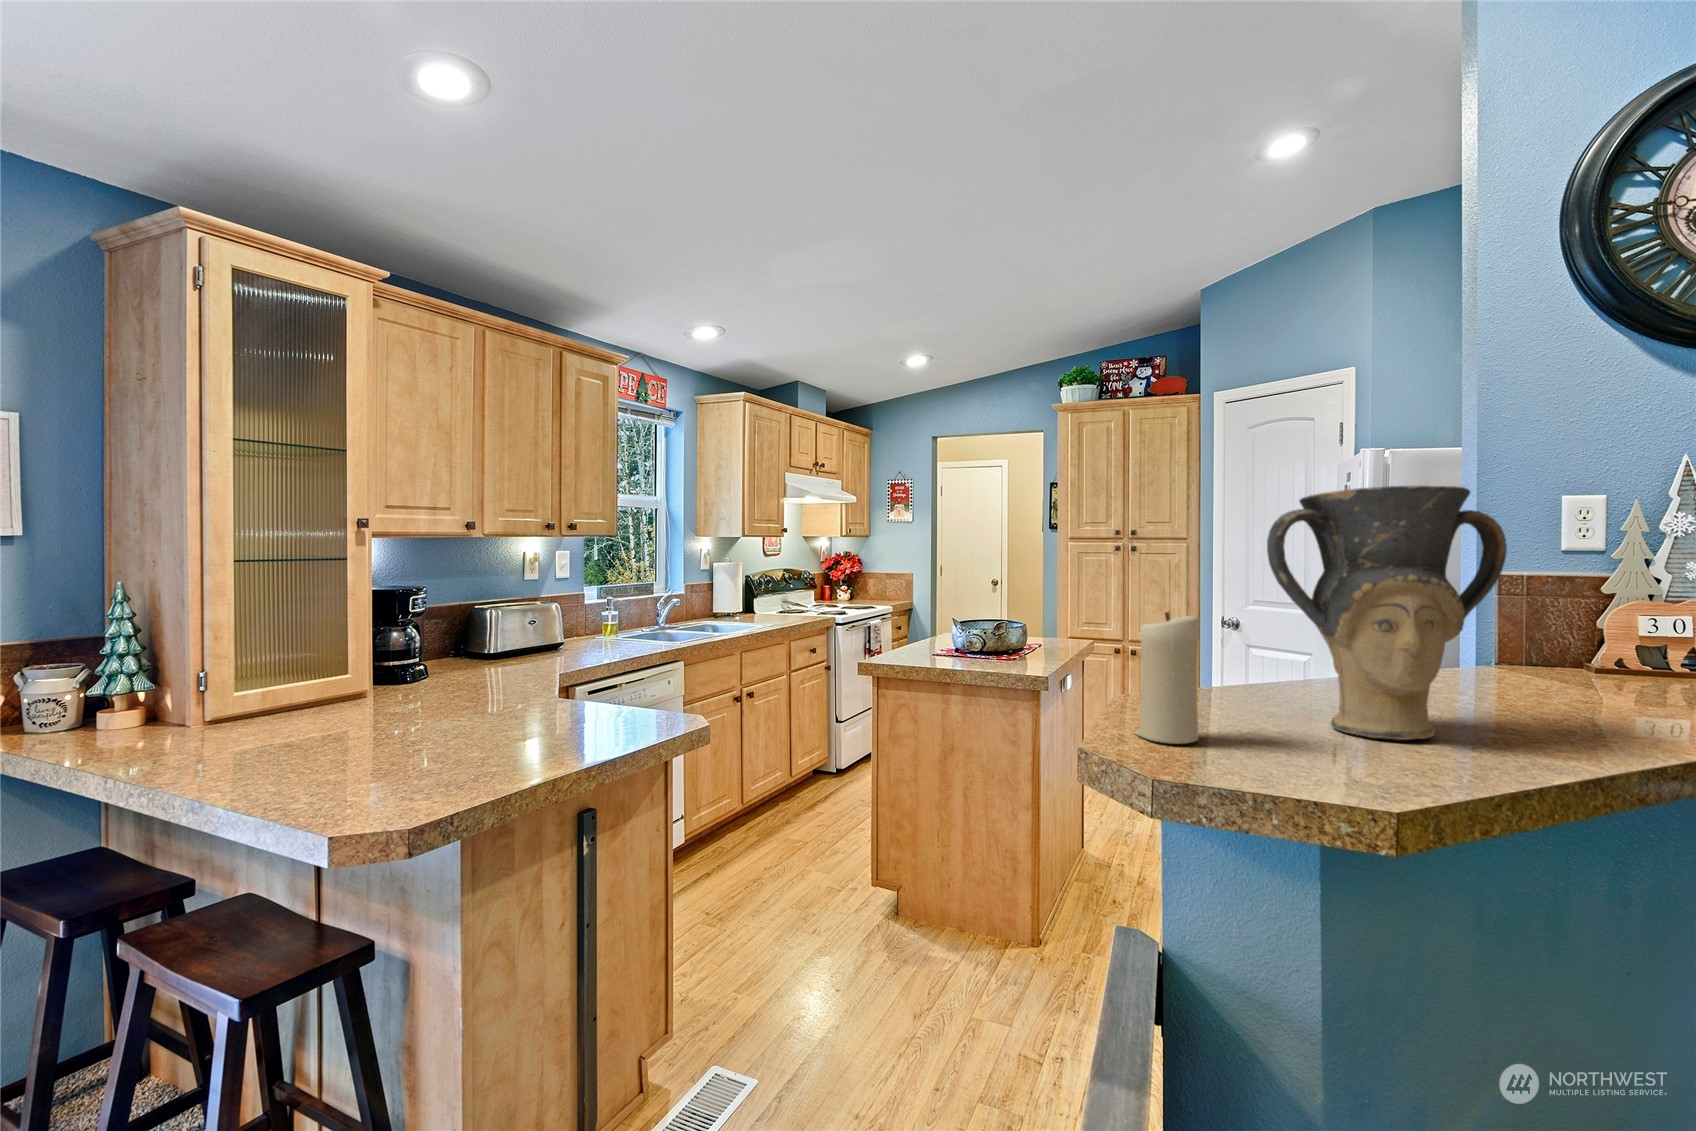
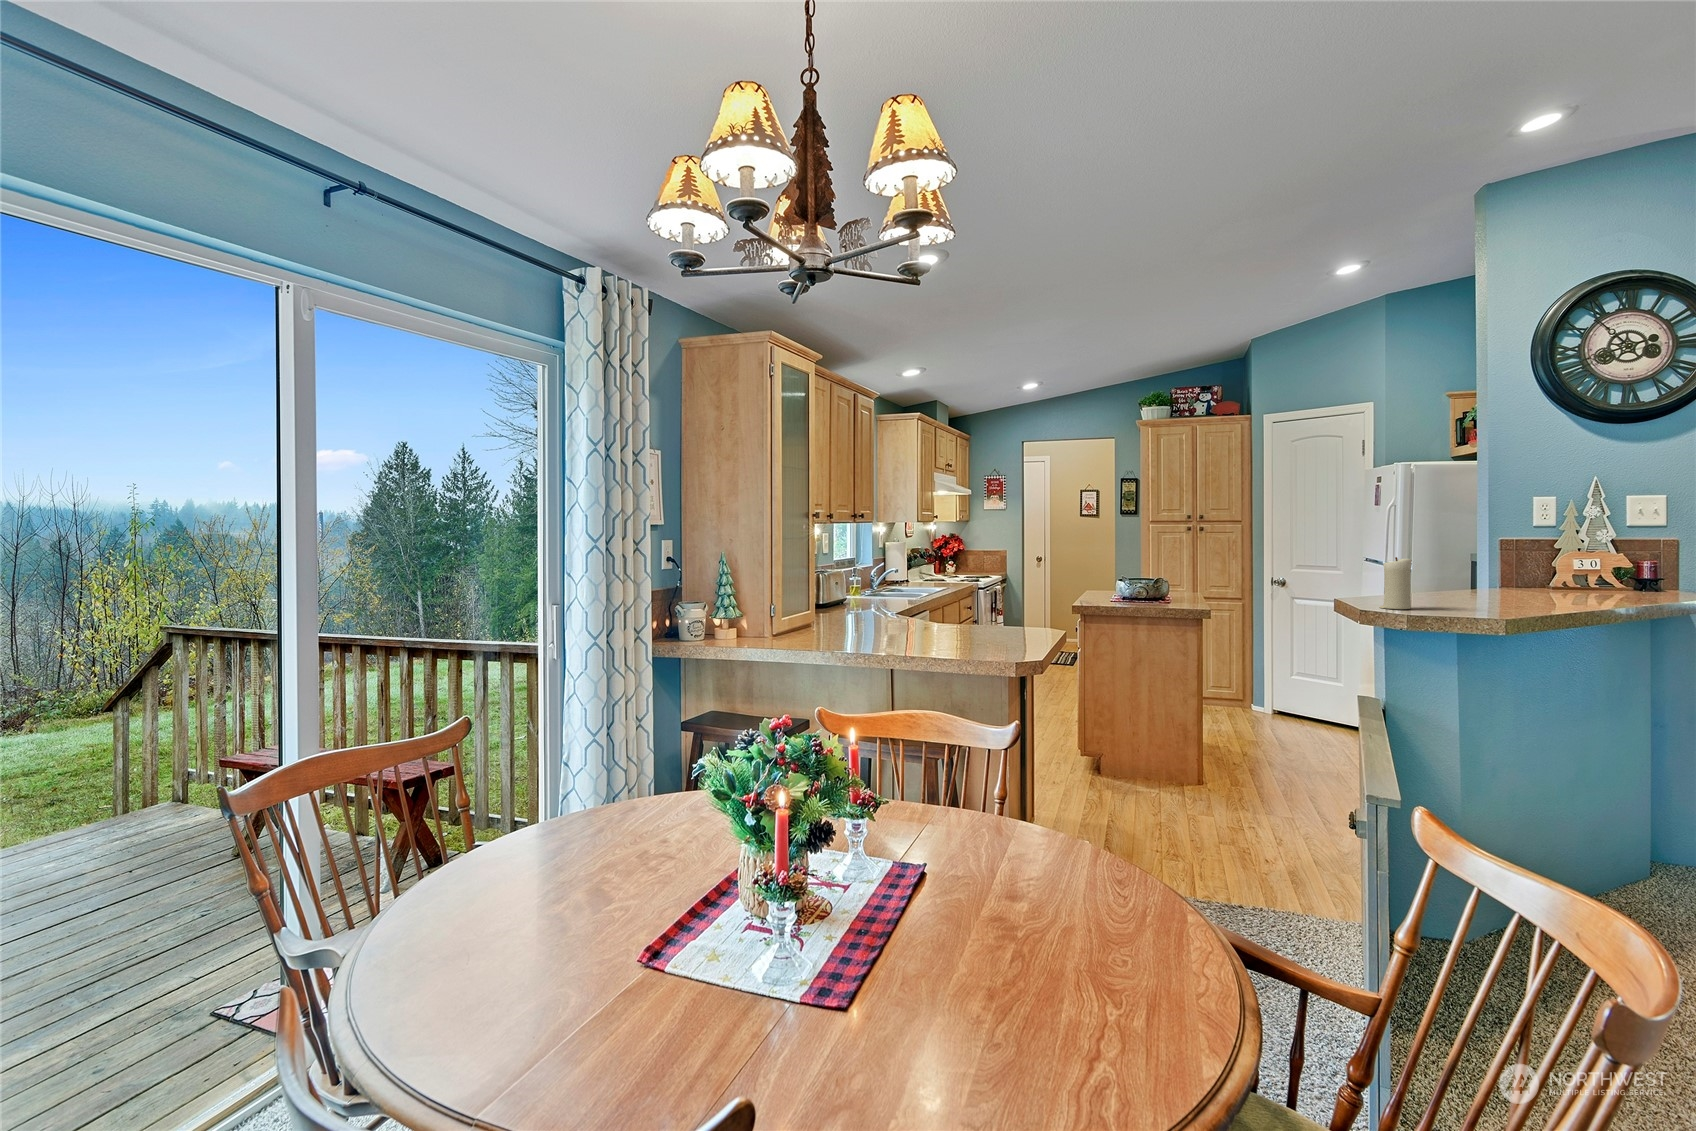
vase: present [1267,485,1507,740] -> none [1427,504,1528,606]

